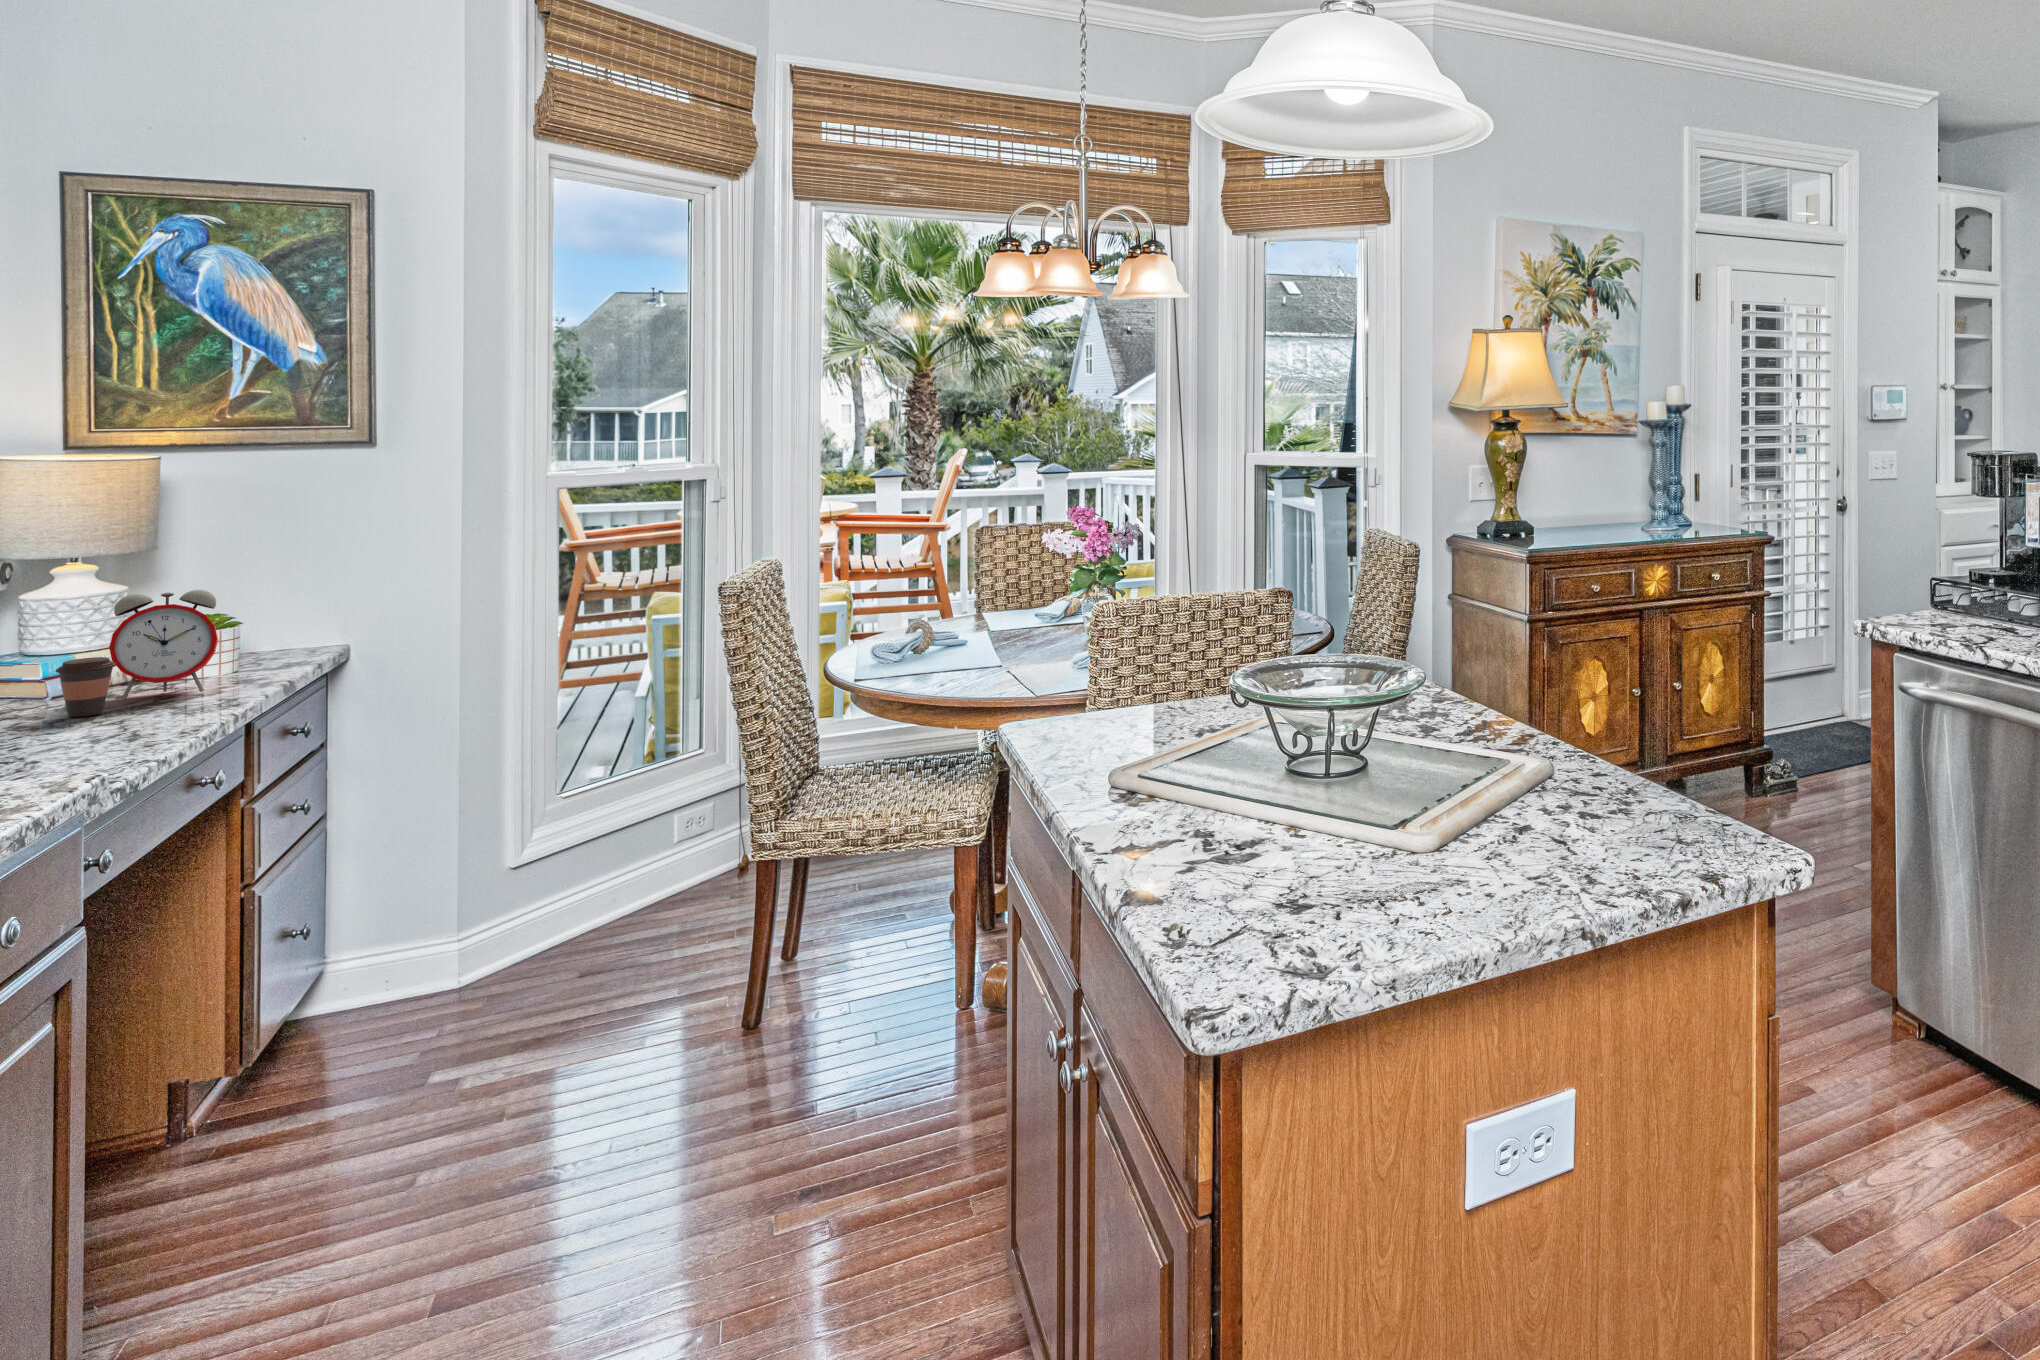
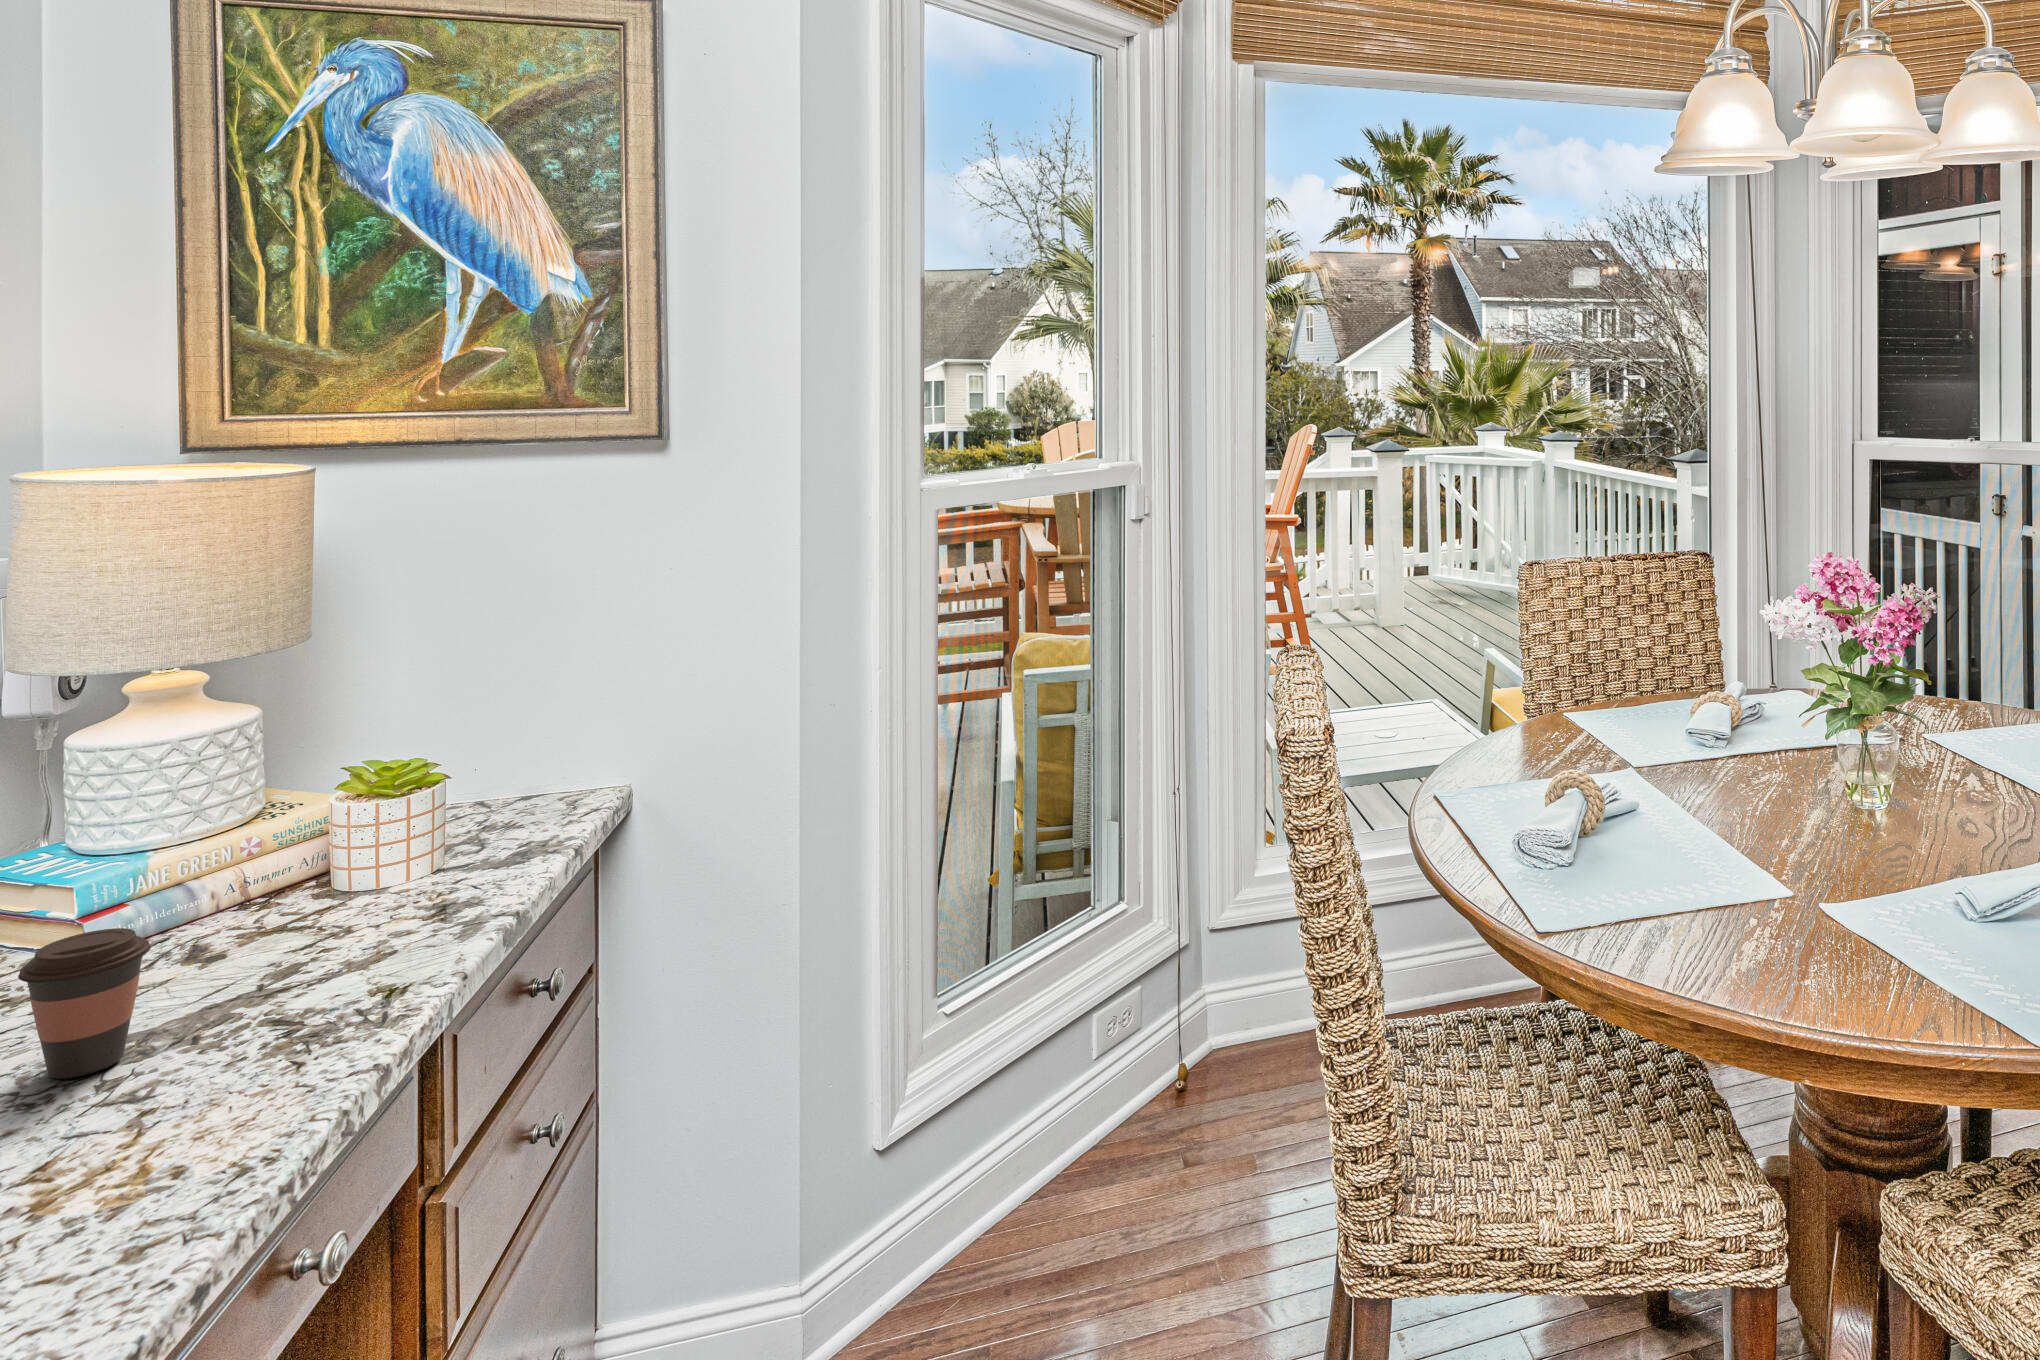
alarm clock: present [109,590,218,700] -> none [164,748,383,998]

